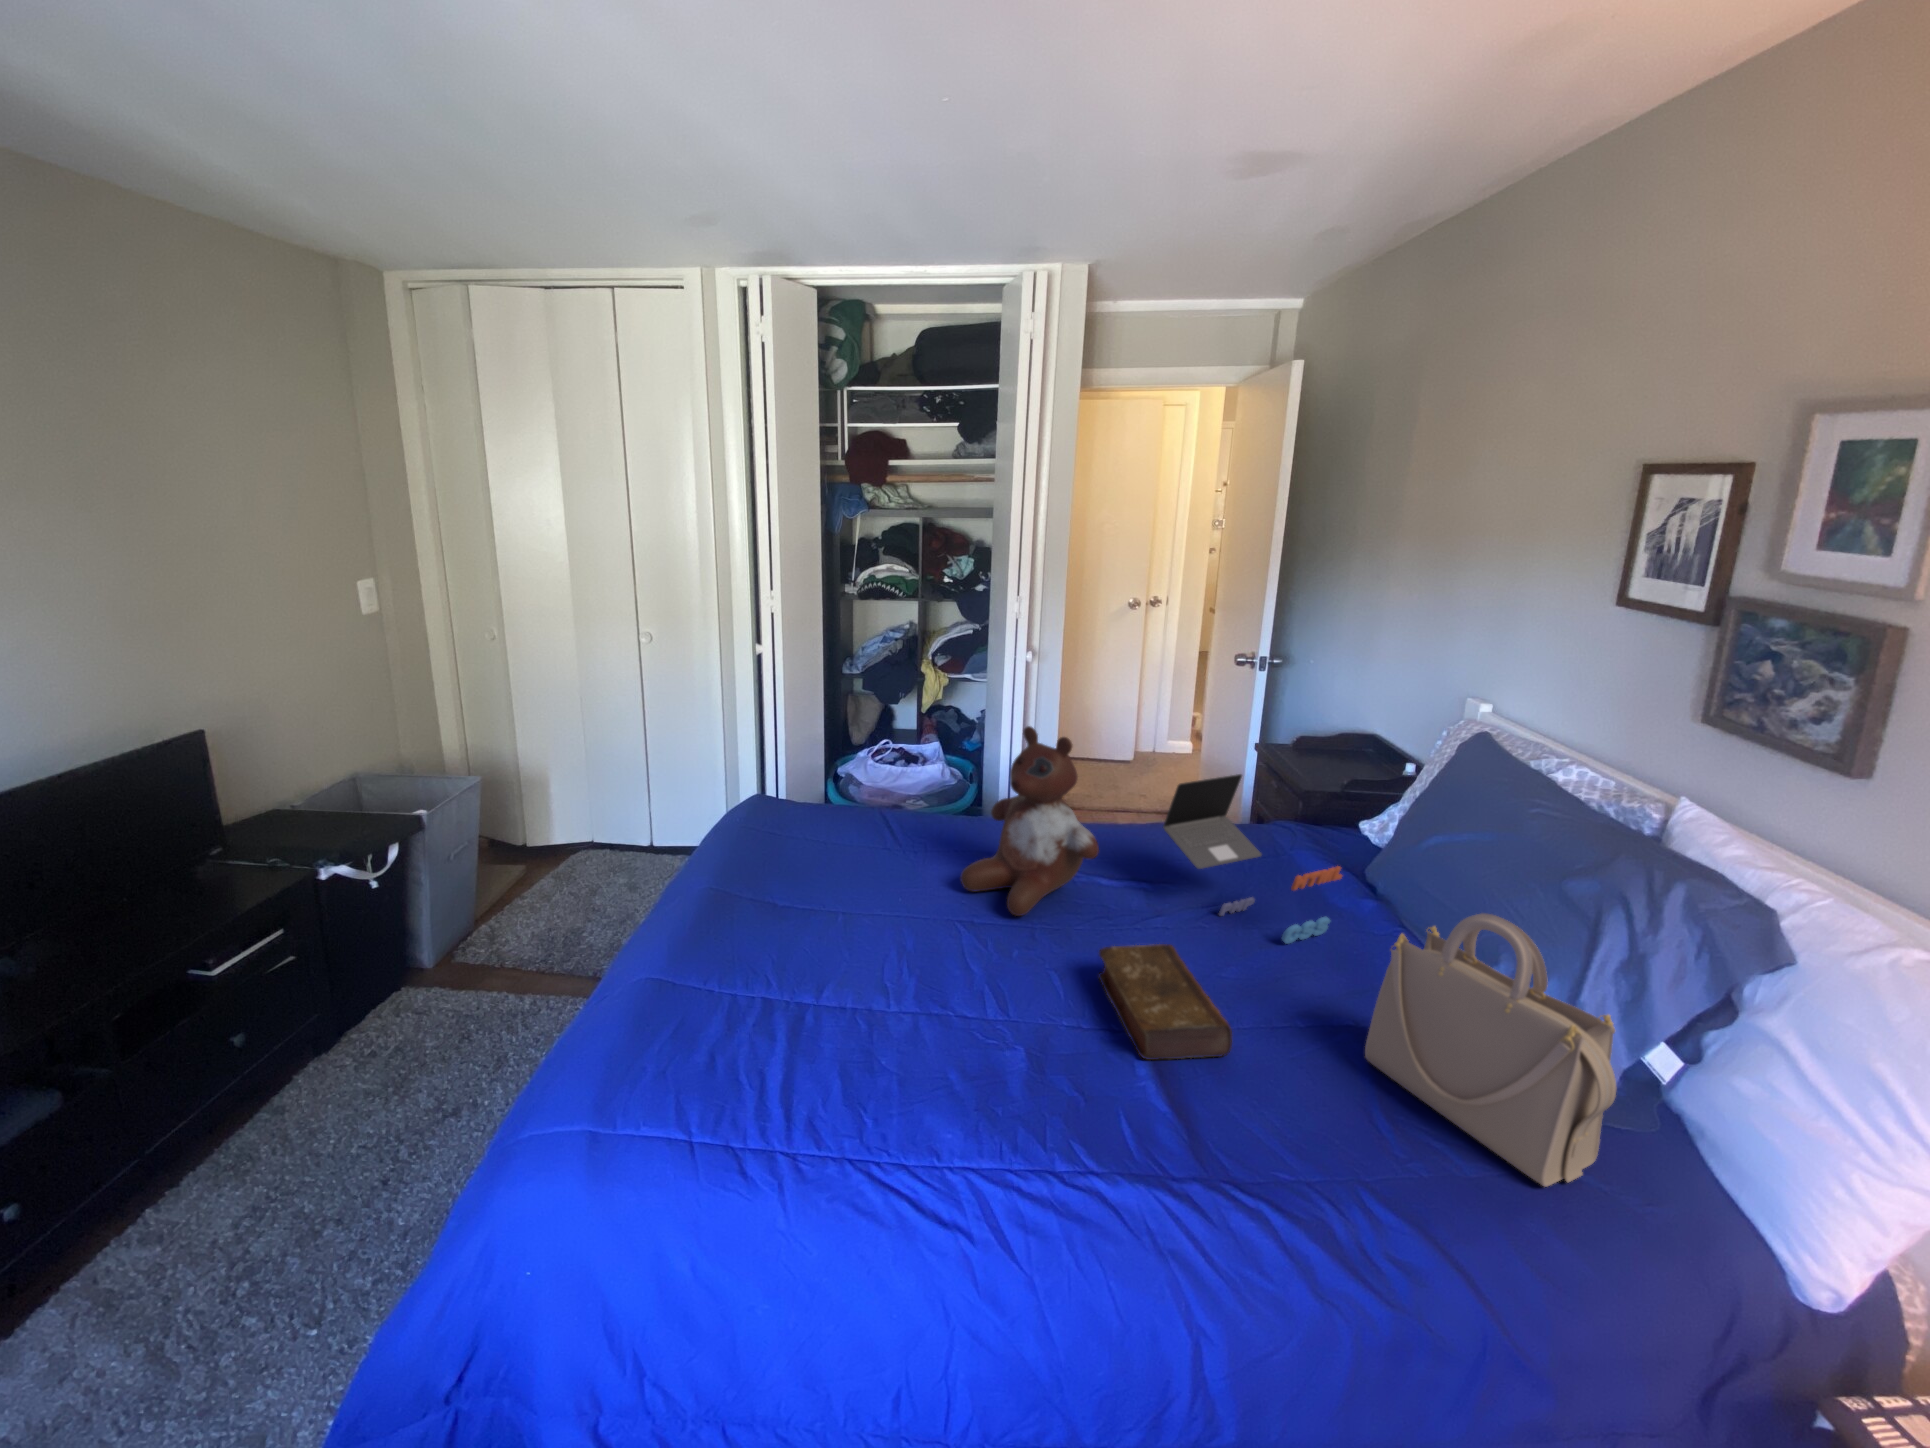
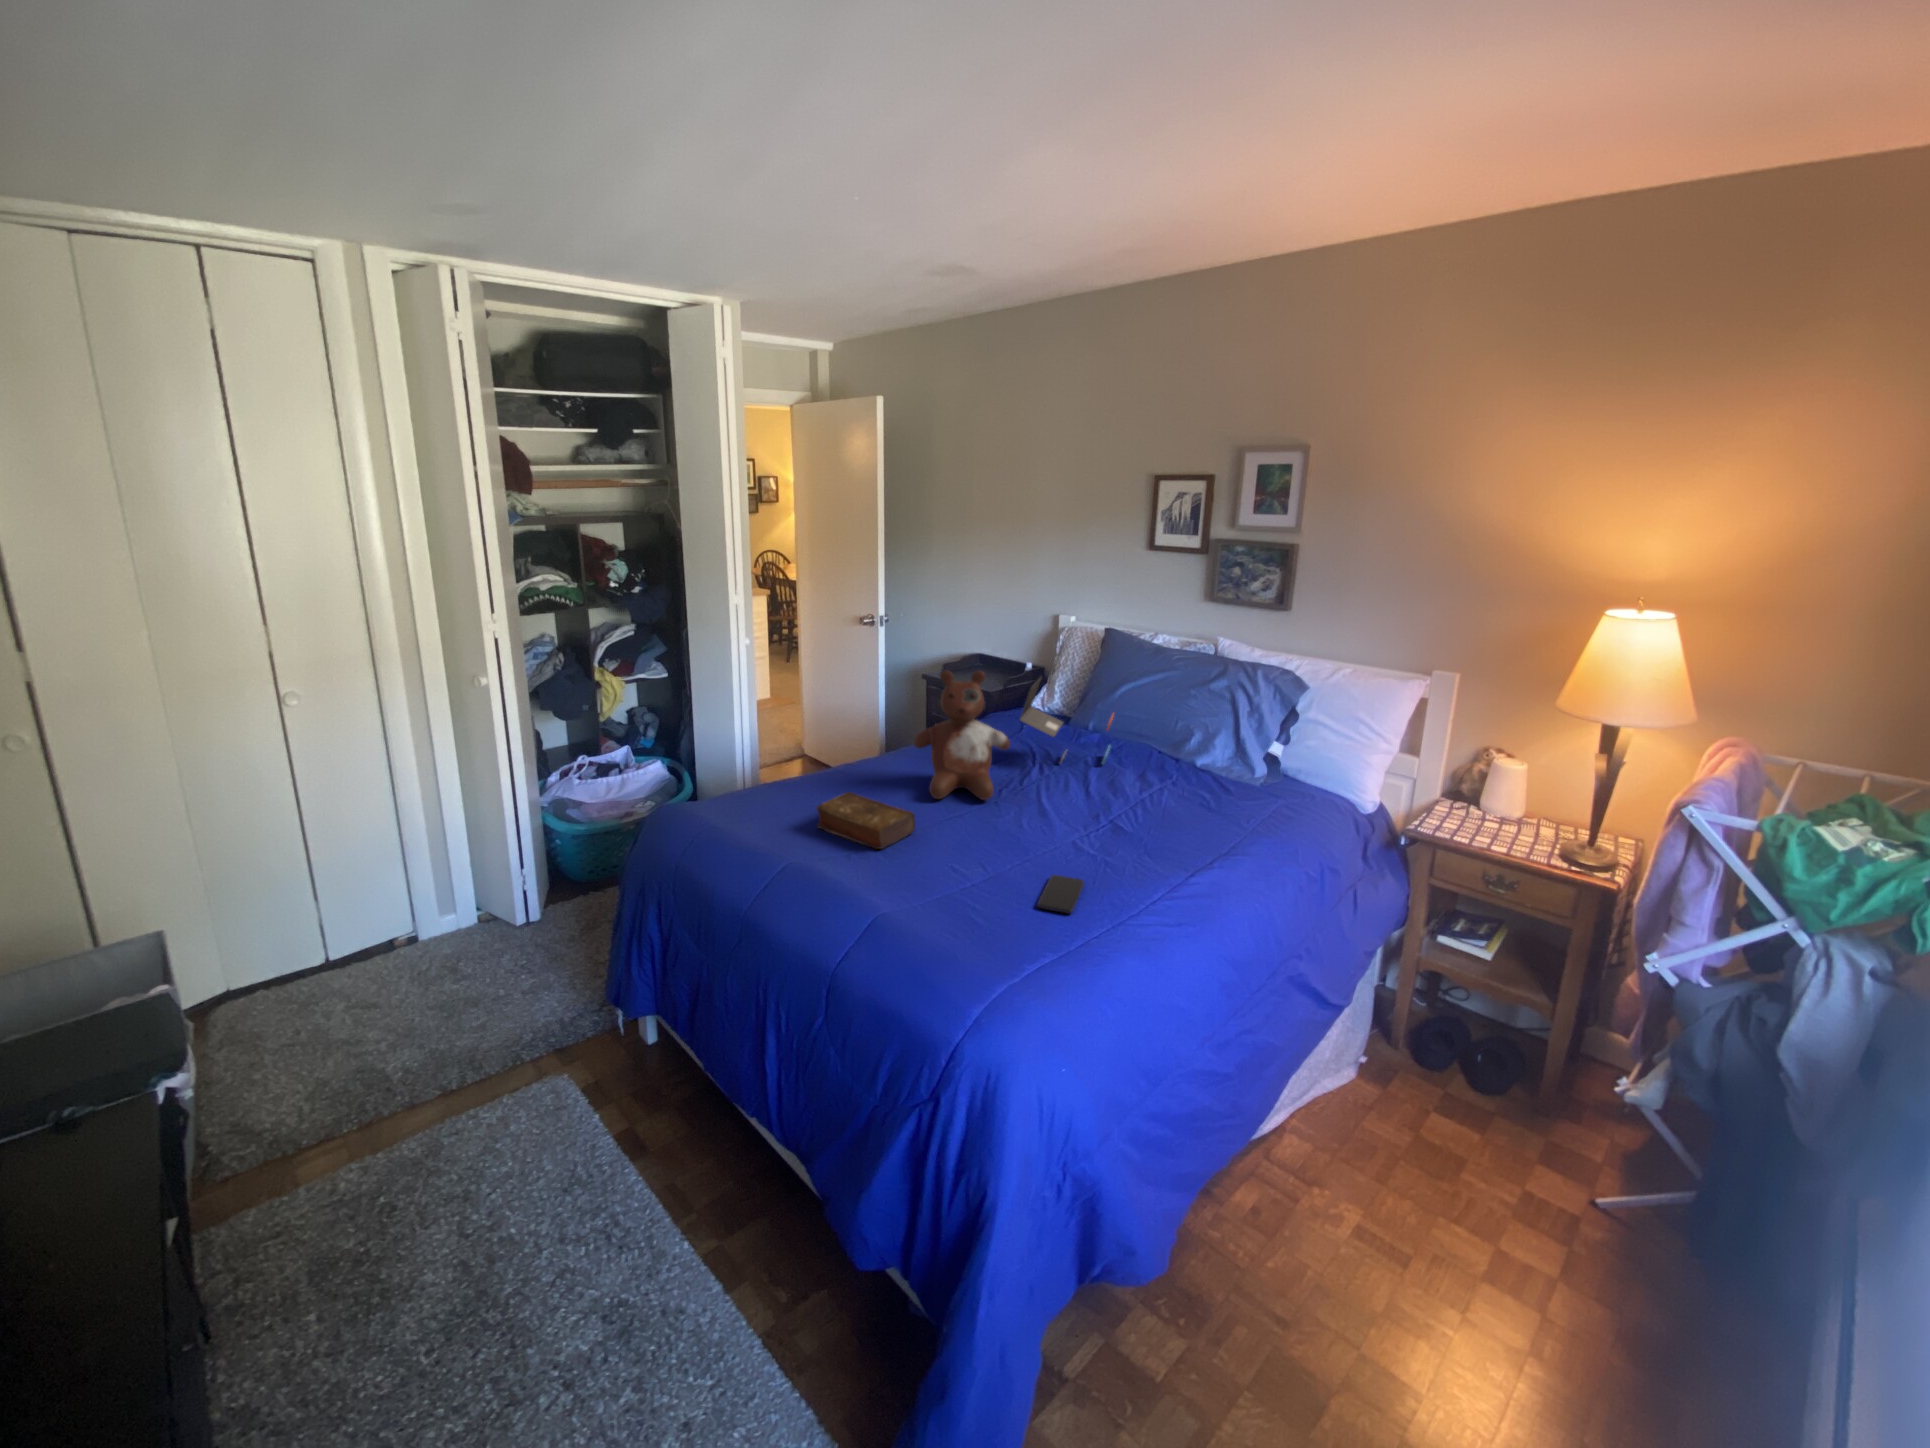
handbag: present [1365,913,1616,1187] -> none [1195,696,1305,805]
book: present [1099,944,1232,1060] -> present [817,792,915,849]
smartphone: none [791,1043,905,1102] -> present [1037,875,1084,914]

